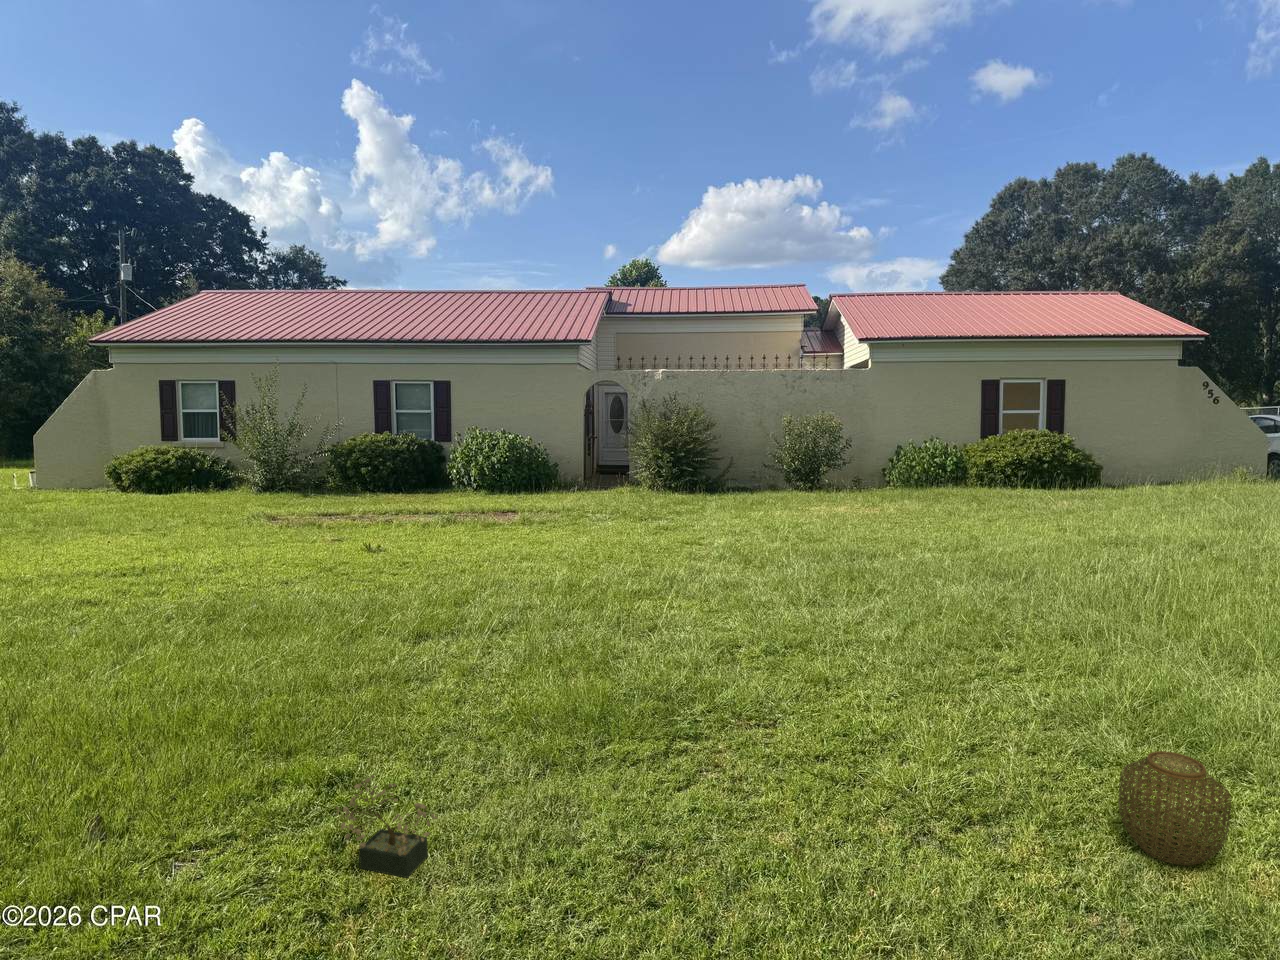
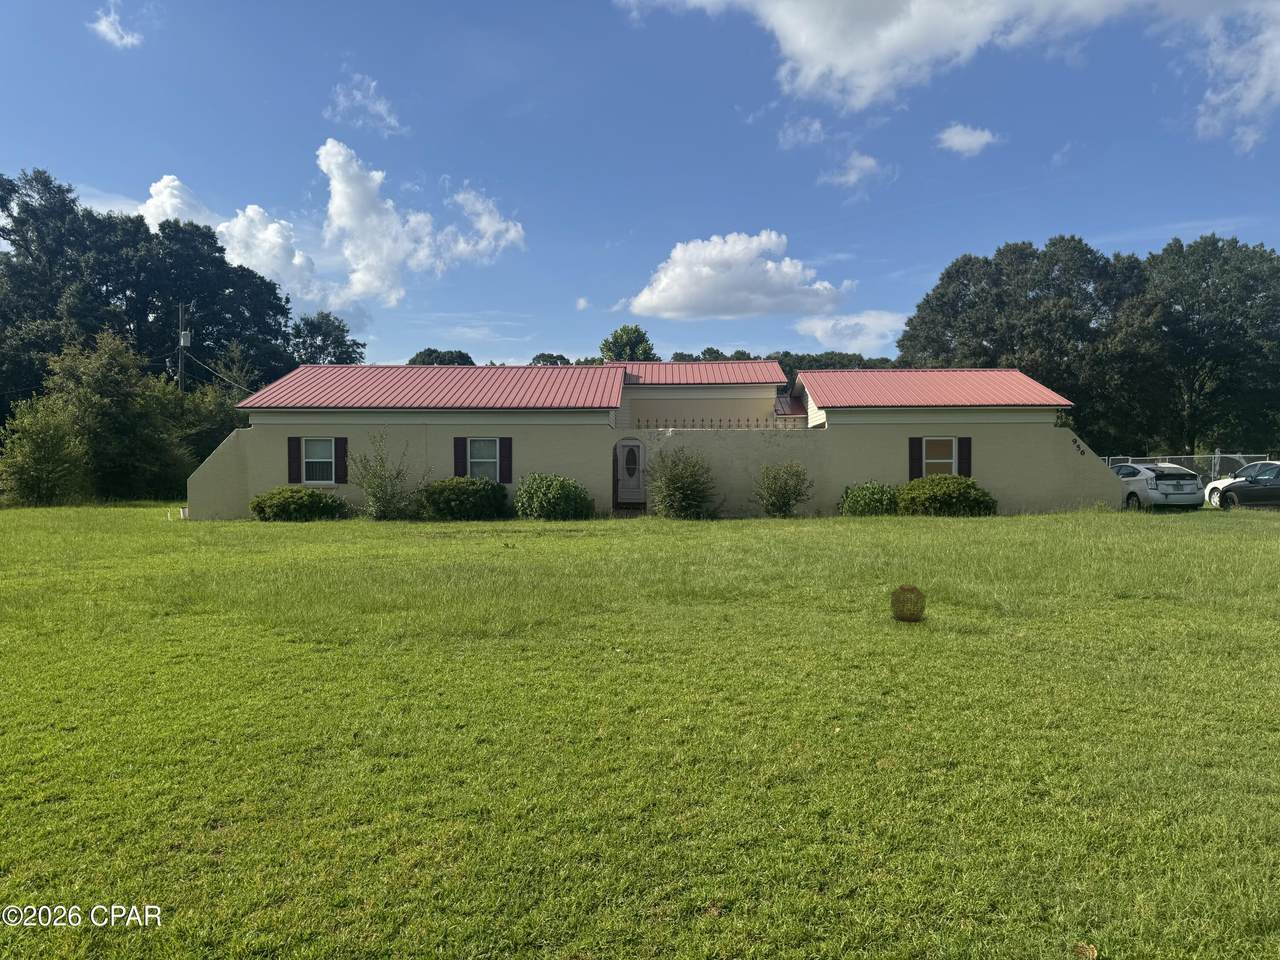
decorative plant: present [337,775,437,878] -> none [613,596,646,627]

